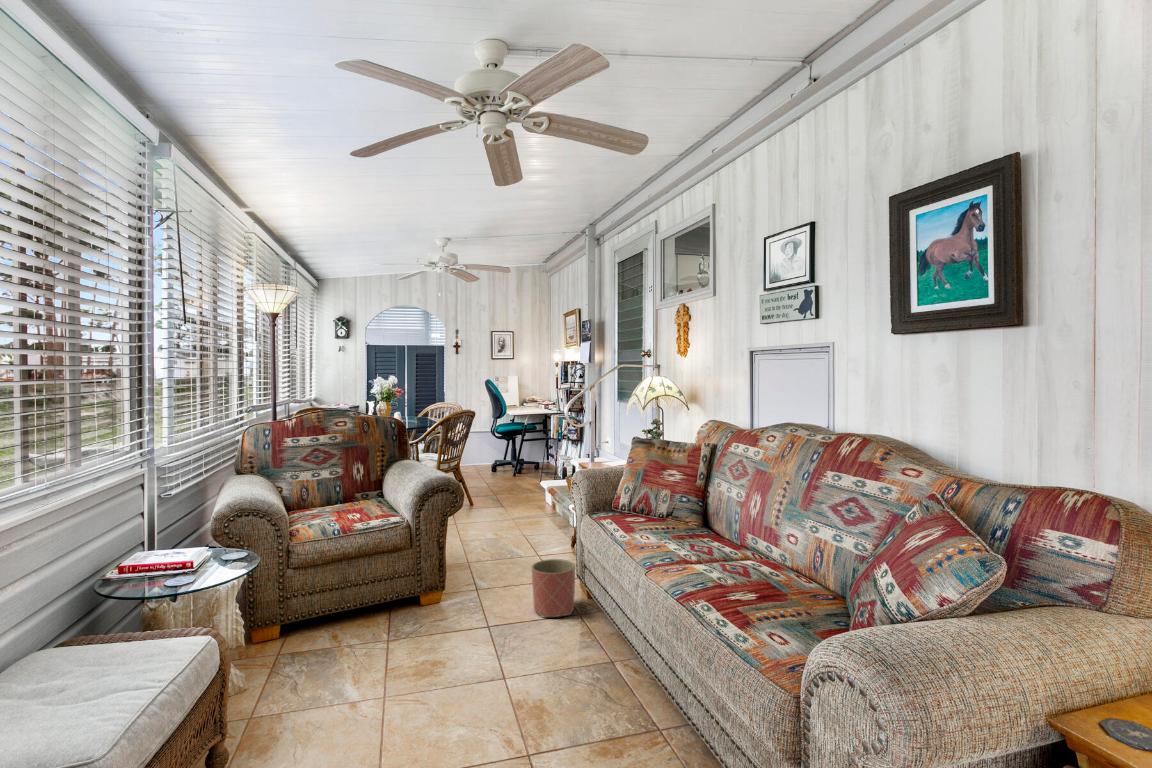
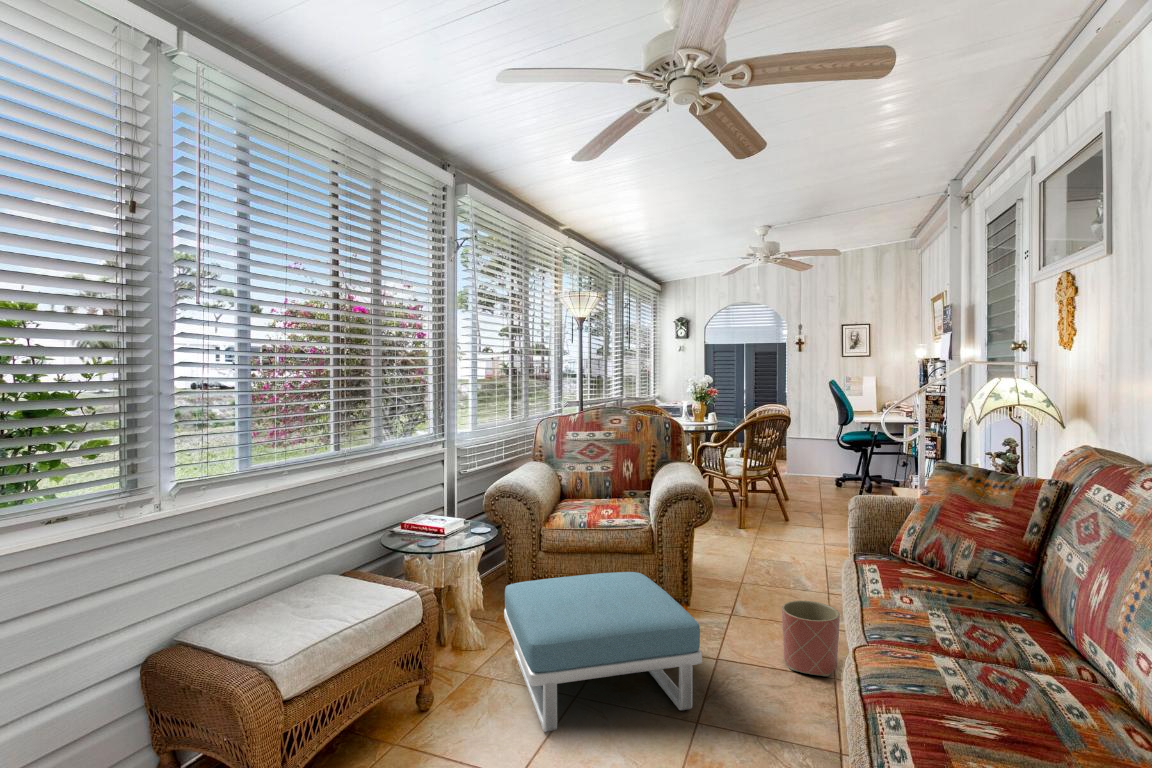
footstool: none [274,566,495,733] -> present [504,572,702,732]

